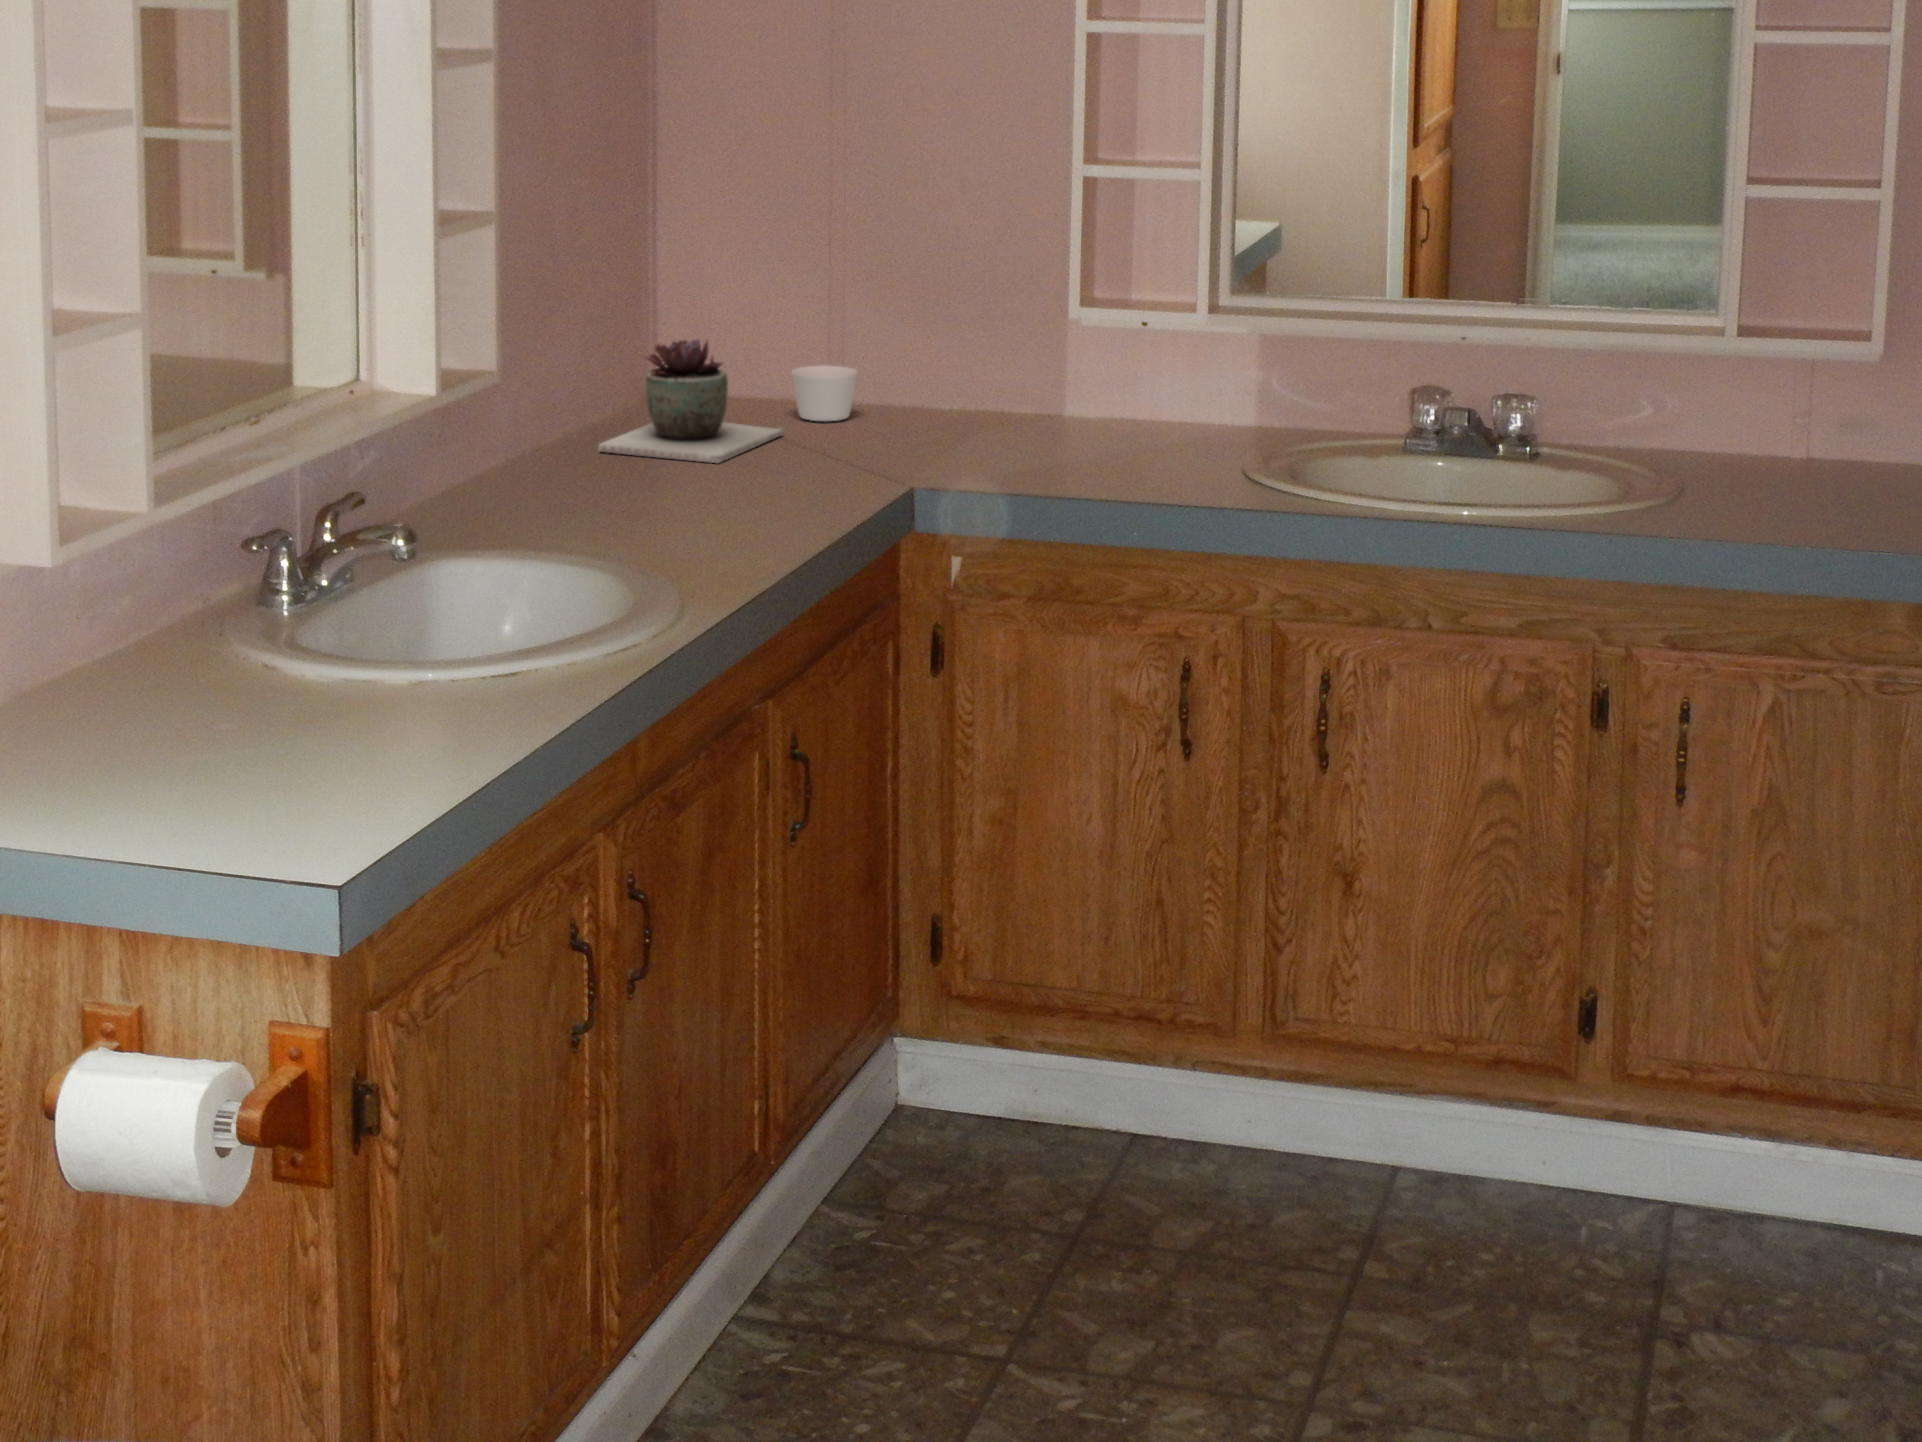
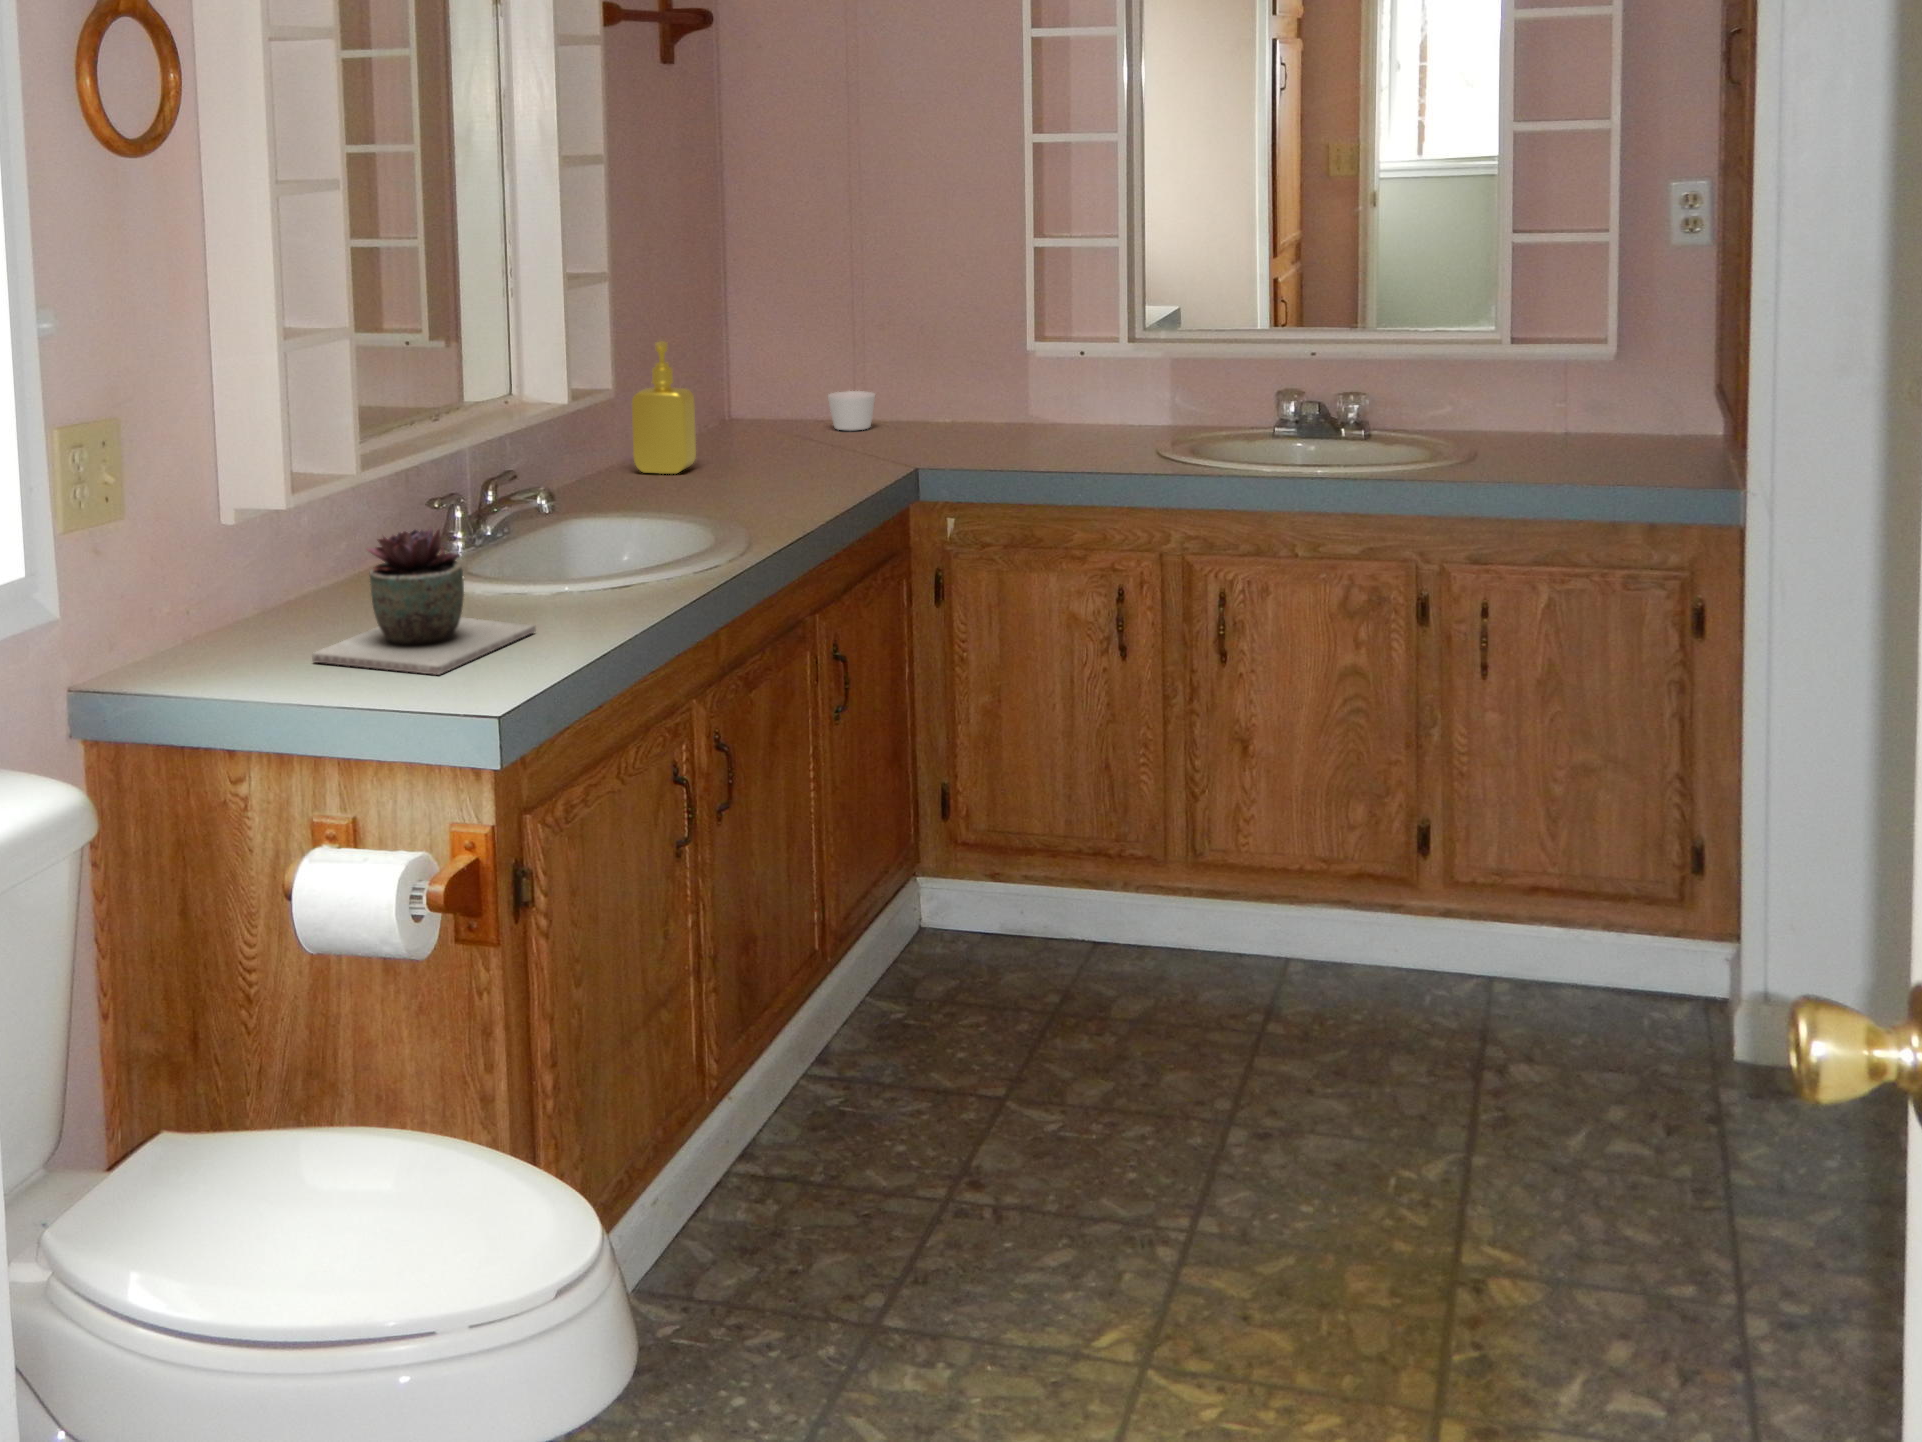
soap dispenser: none [523,304,609,486] -> present [632,341,696,474]
succulent plant: present [598,339,784,463] -> present [312,528,536,675]

